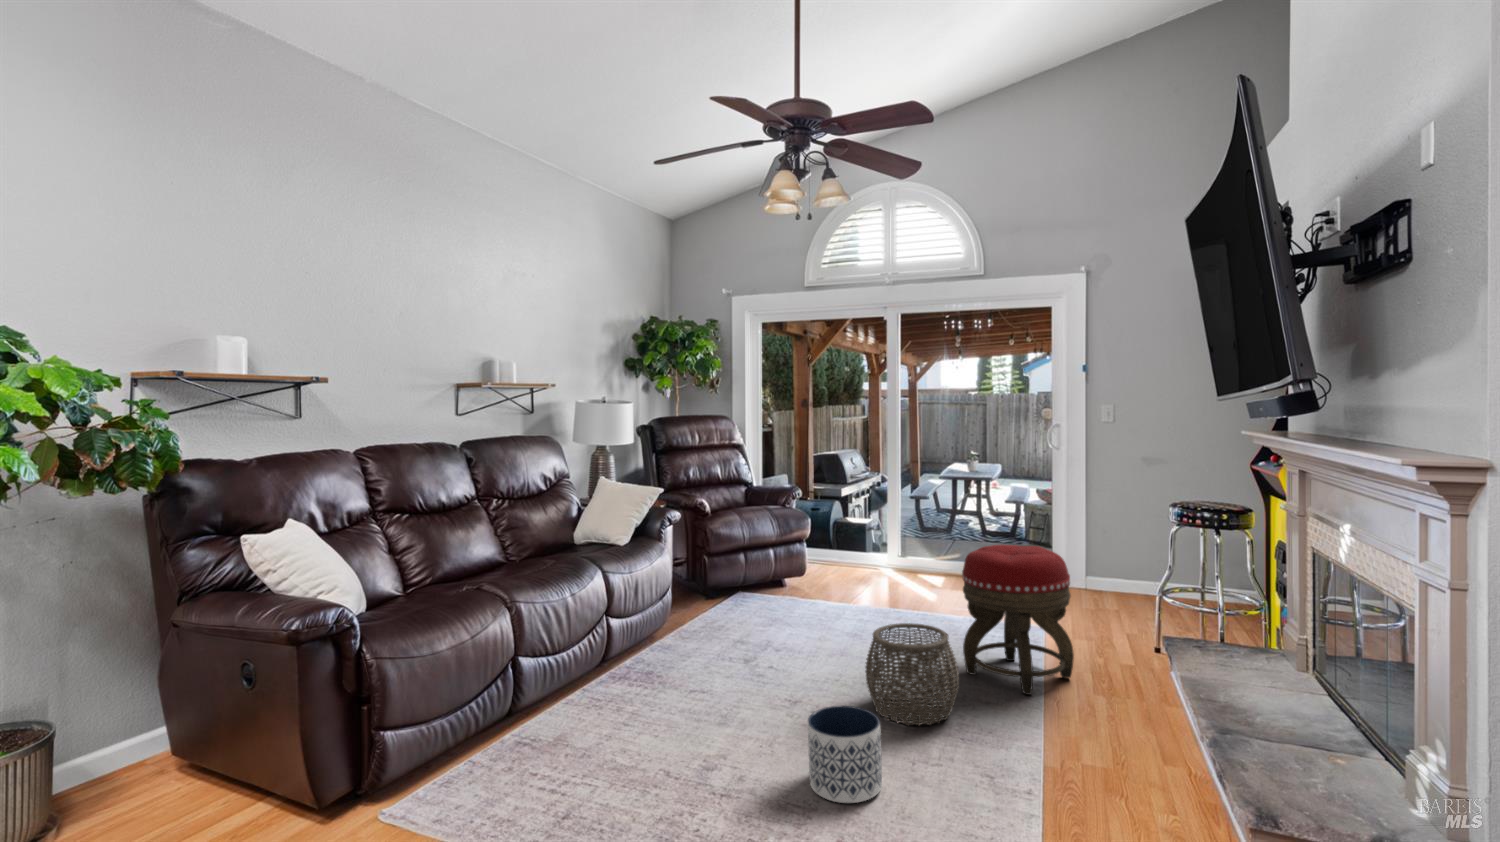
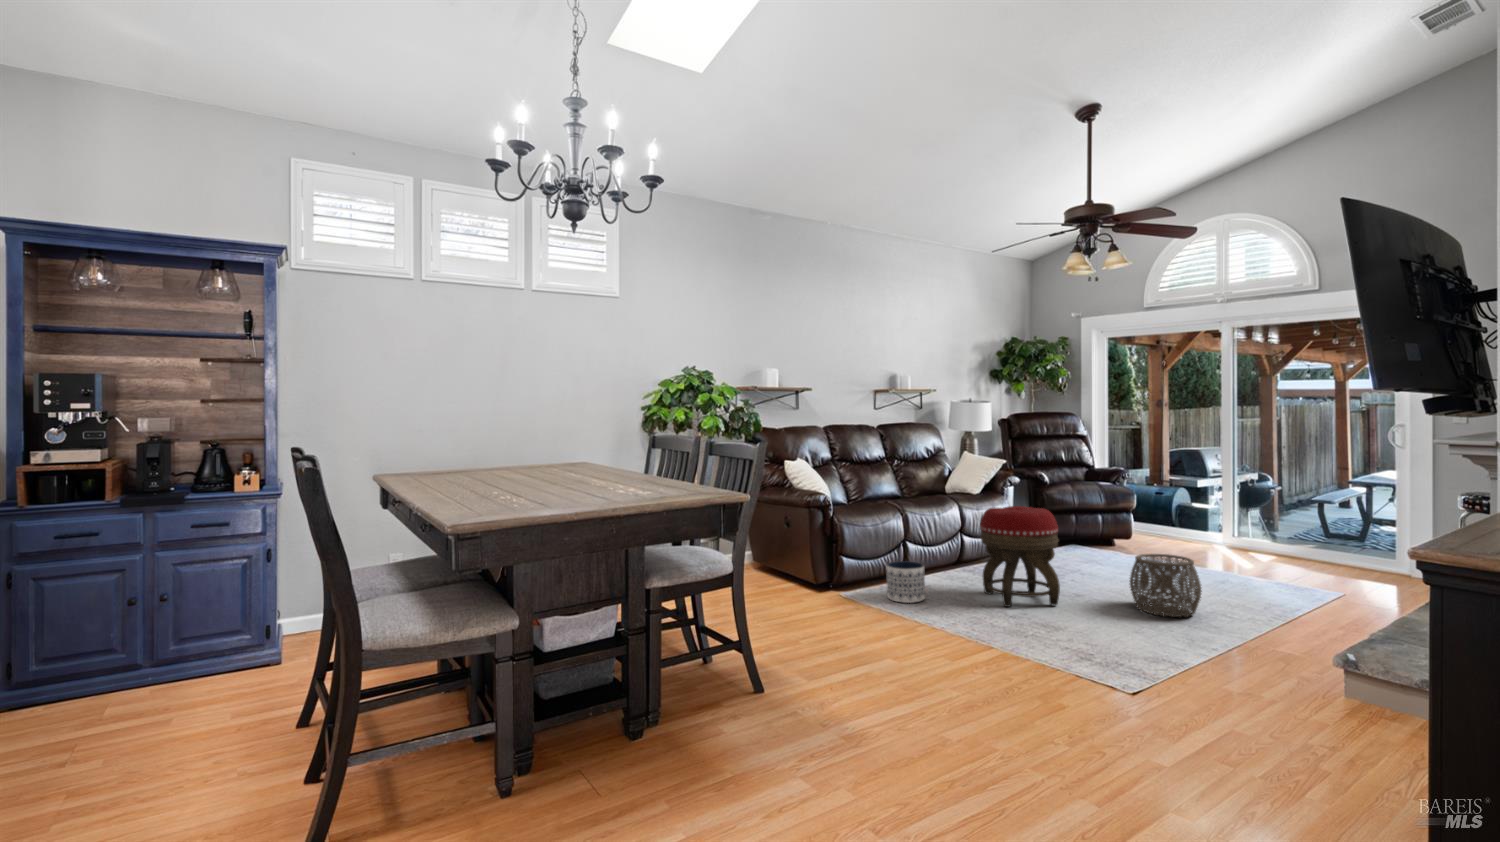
footstool: present [962,545,1074,695] -> present [980,506,1060,607]
planter: present [808,706,882,803] -> present [886,561,925,603]

